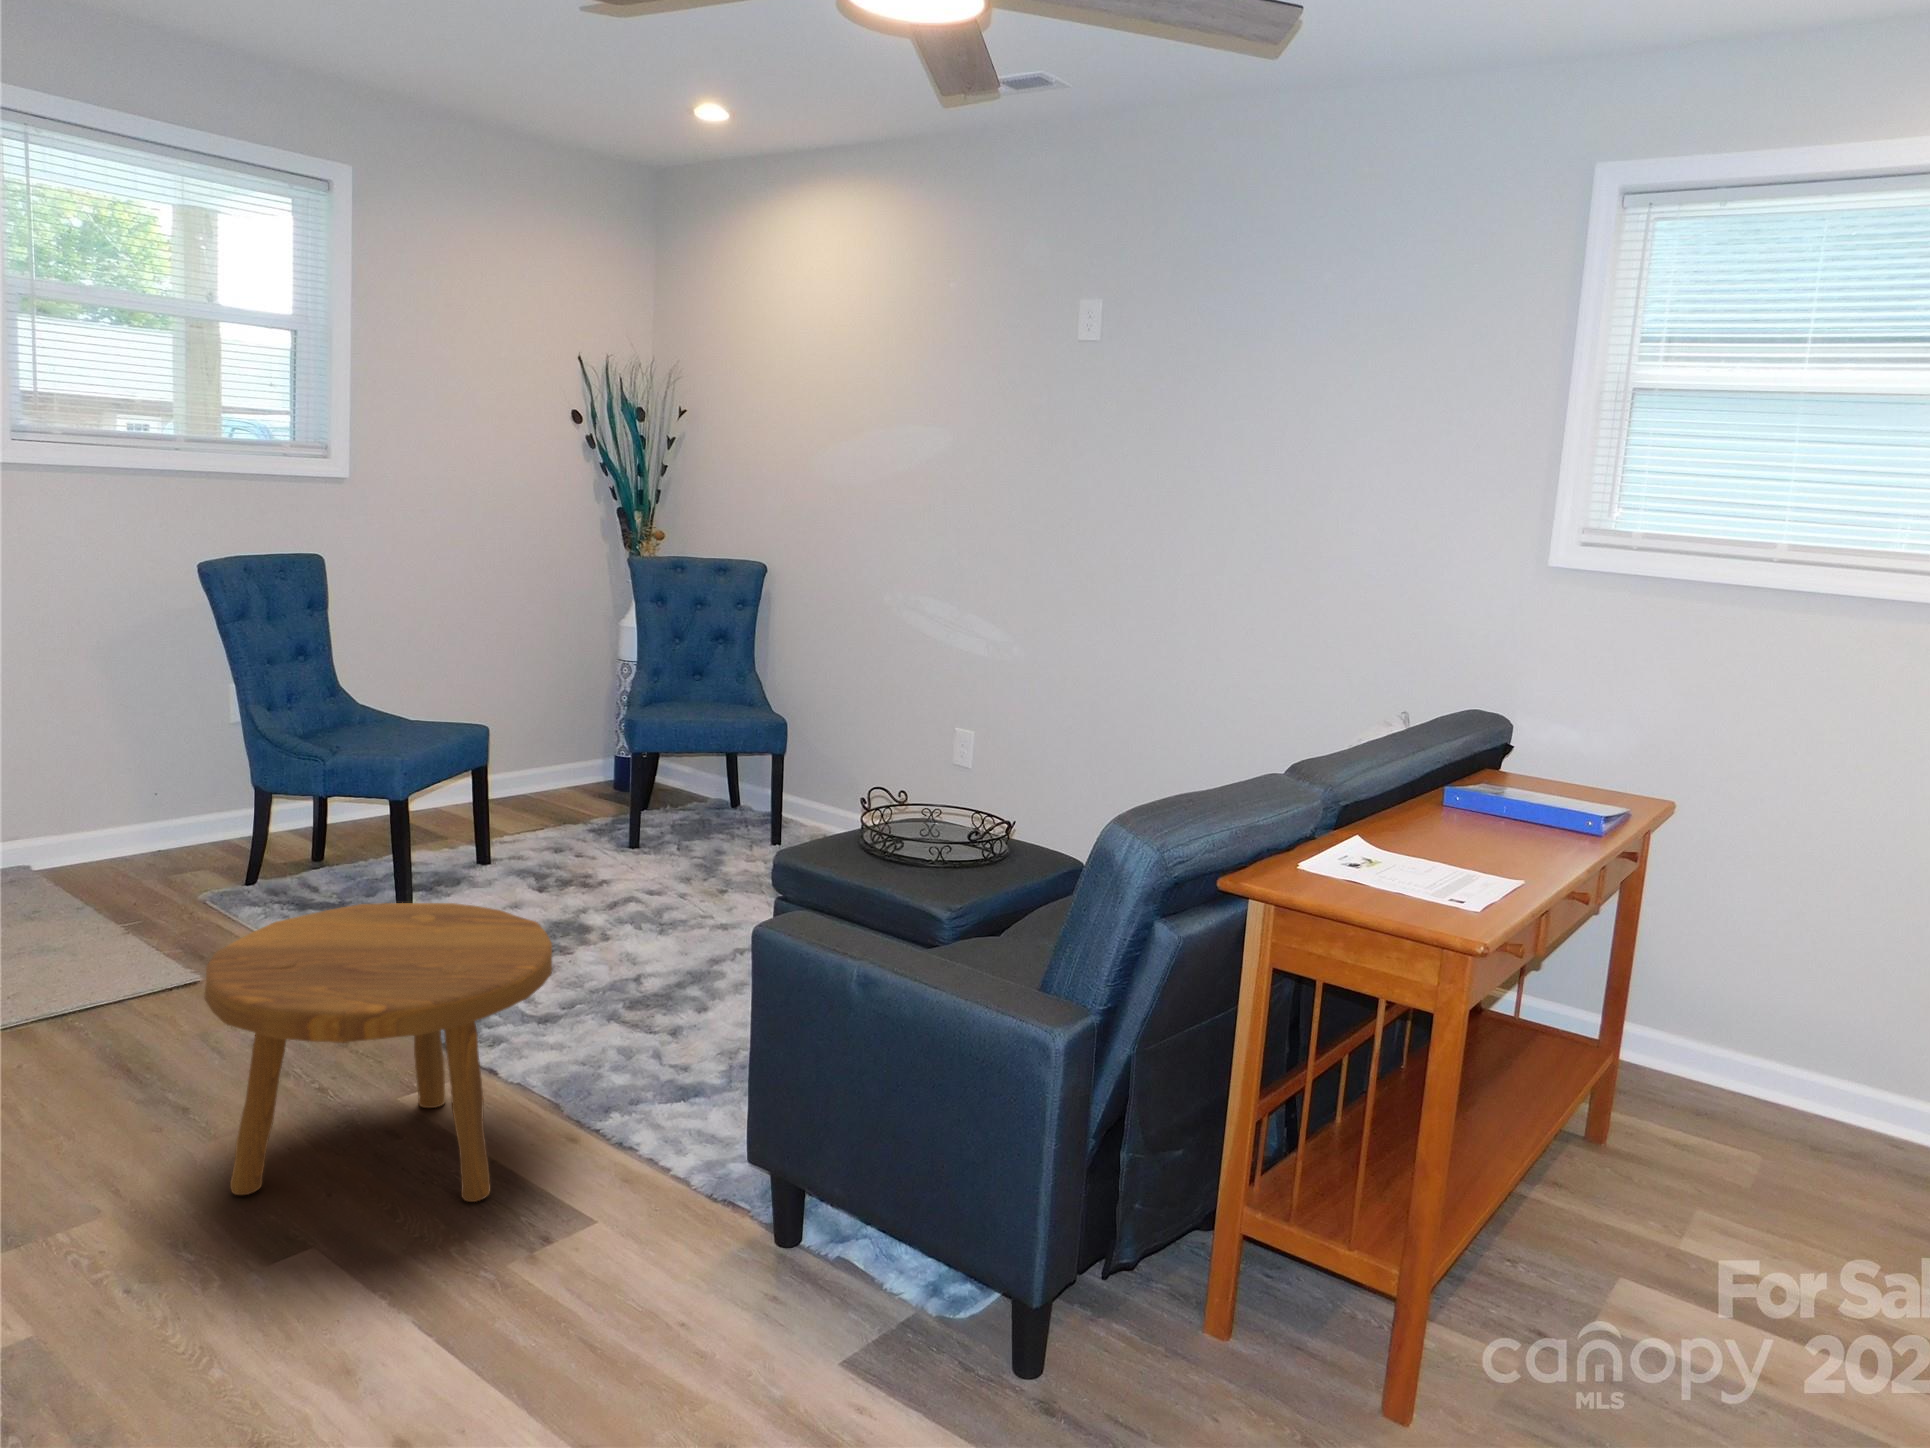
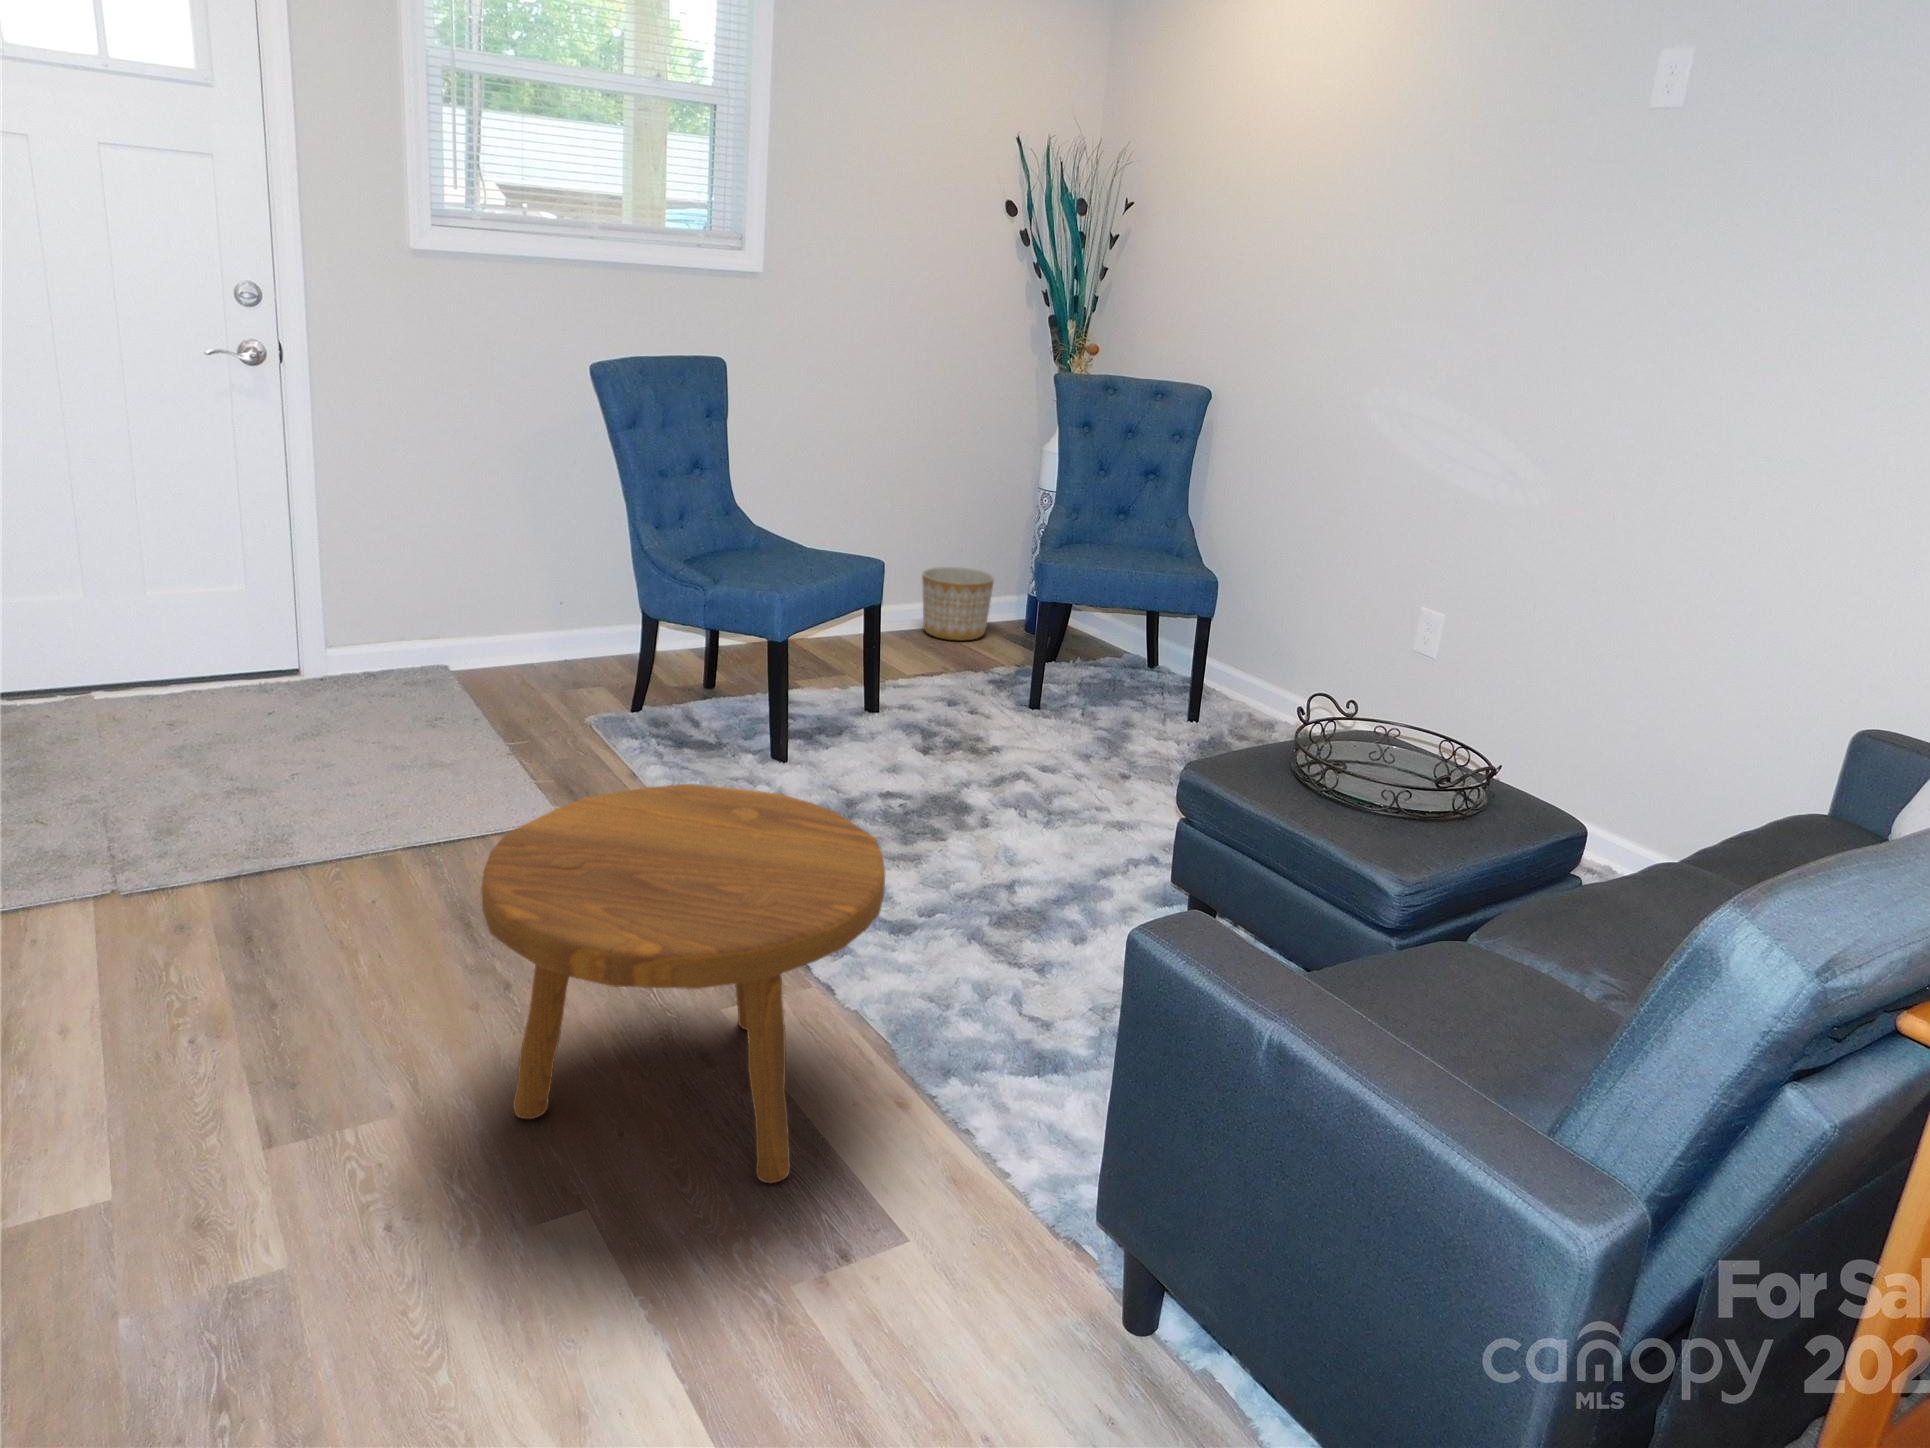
planter: none [515,733,585,799] -> present [922,567,994,640]

